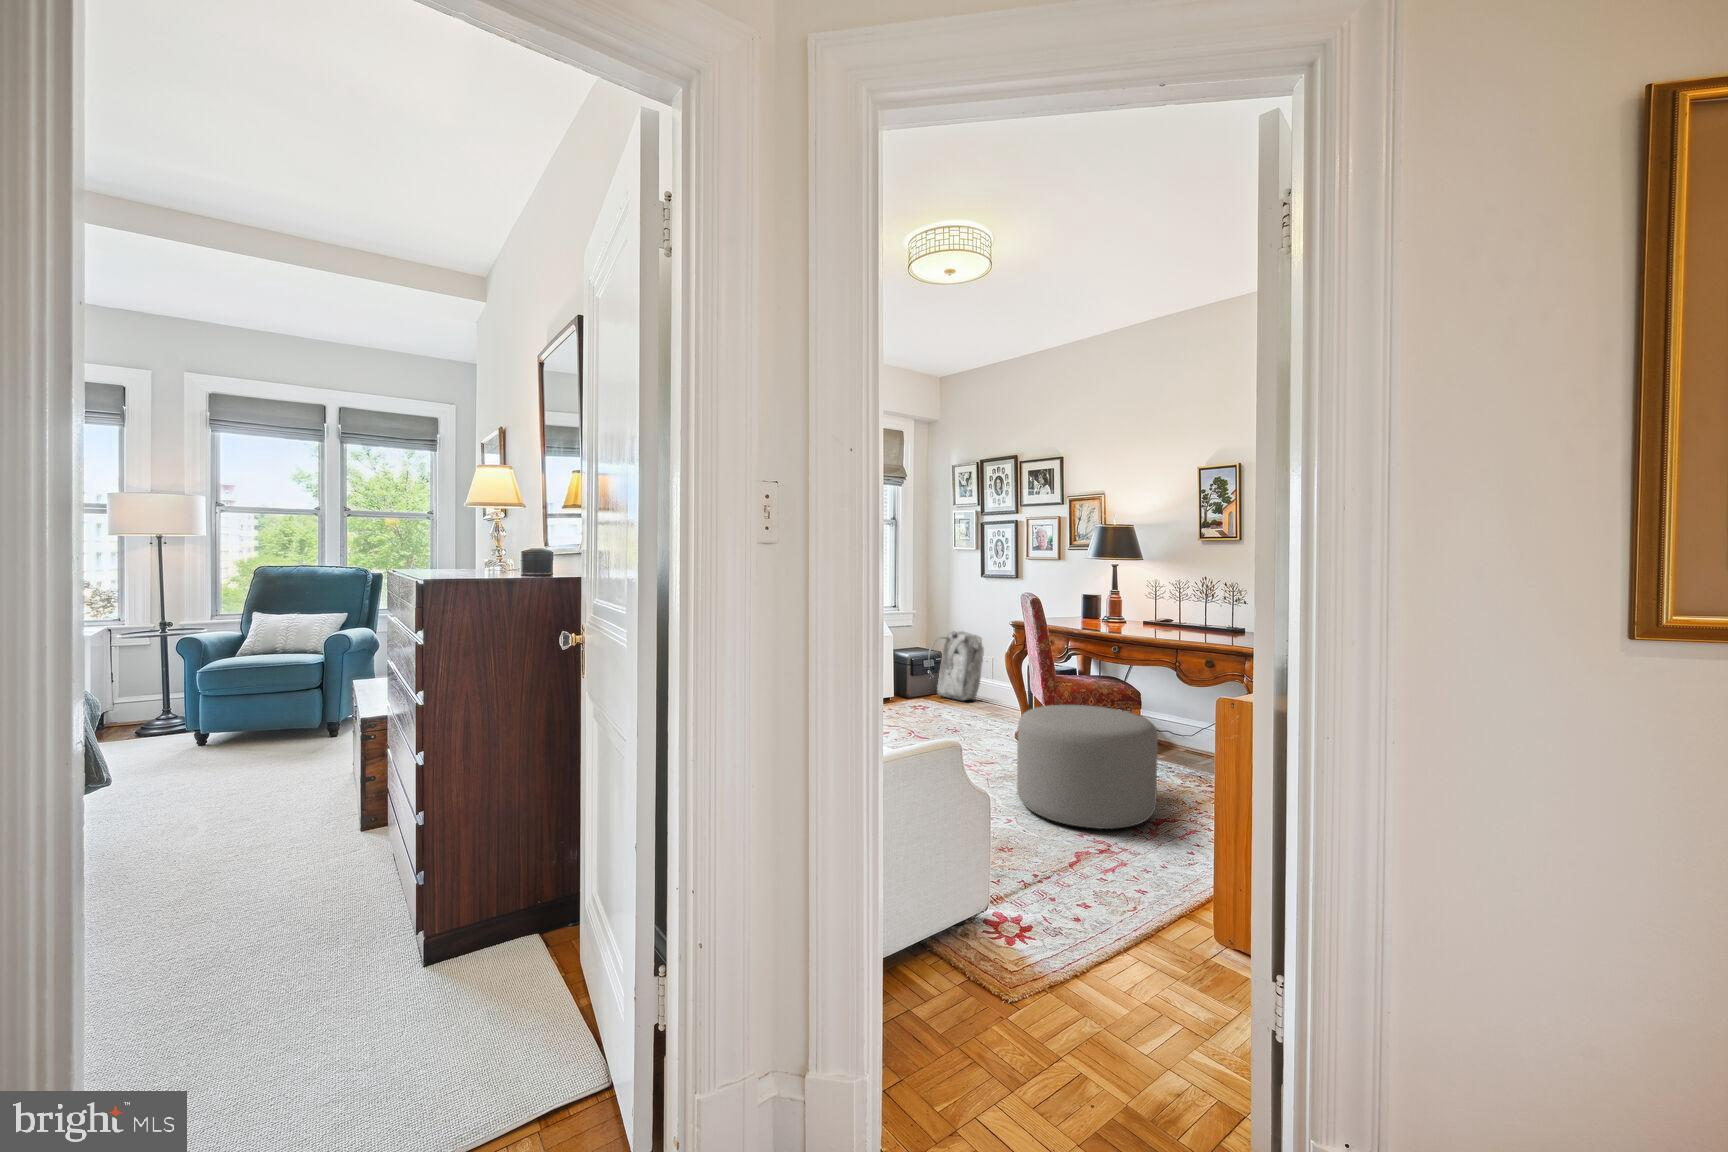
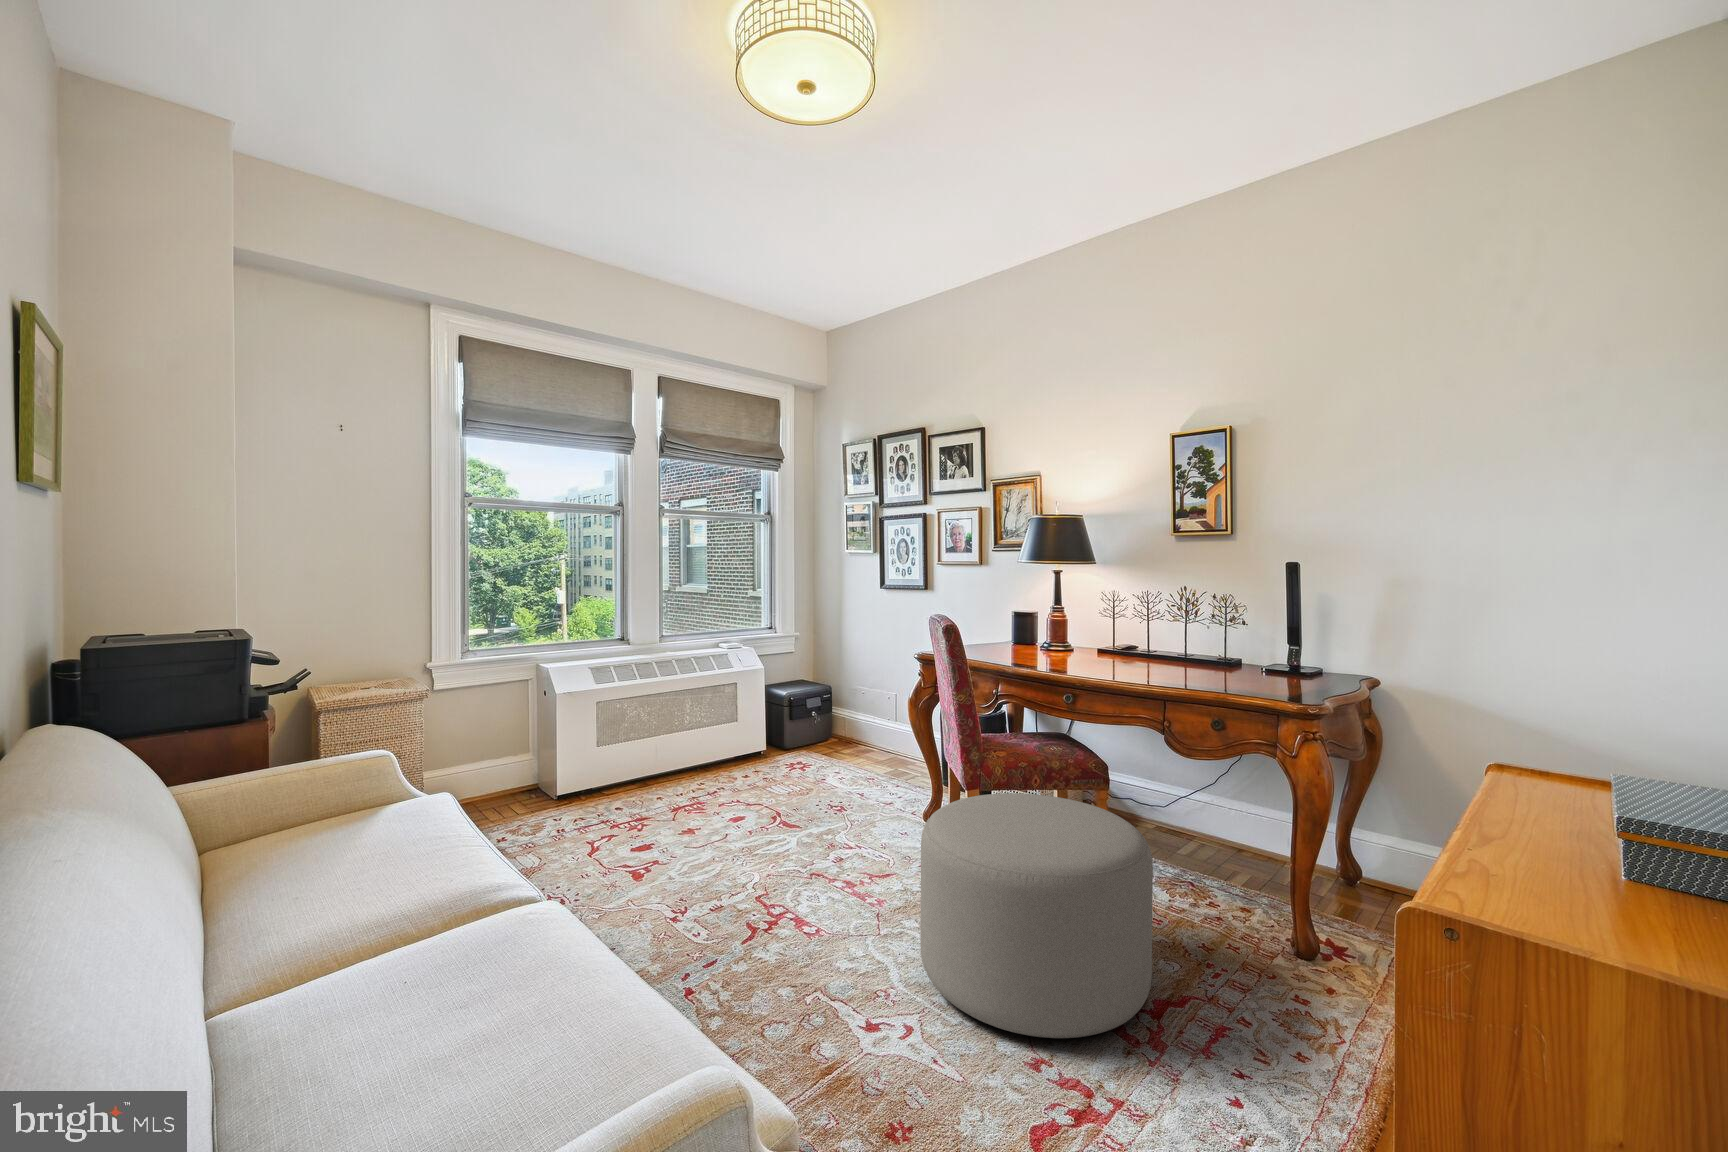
backpack: present [928,631,984,700] -> none [810,661,885,755]

